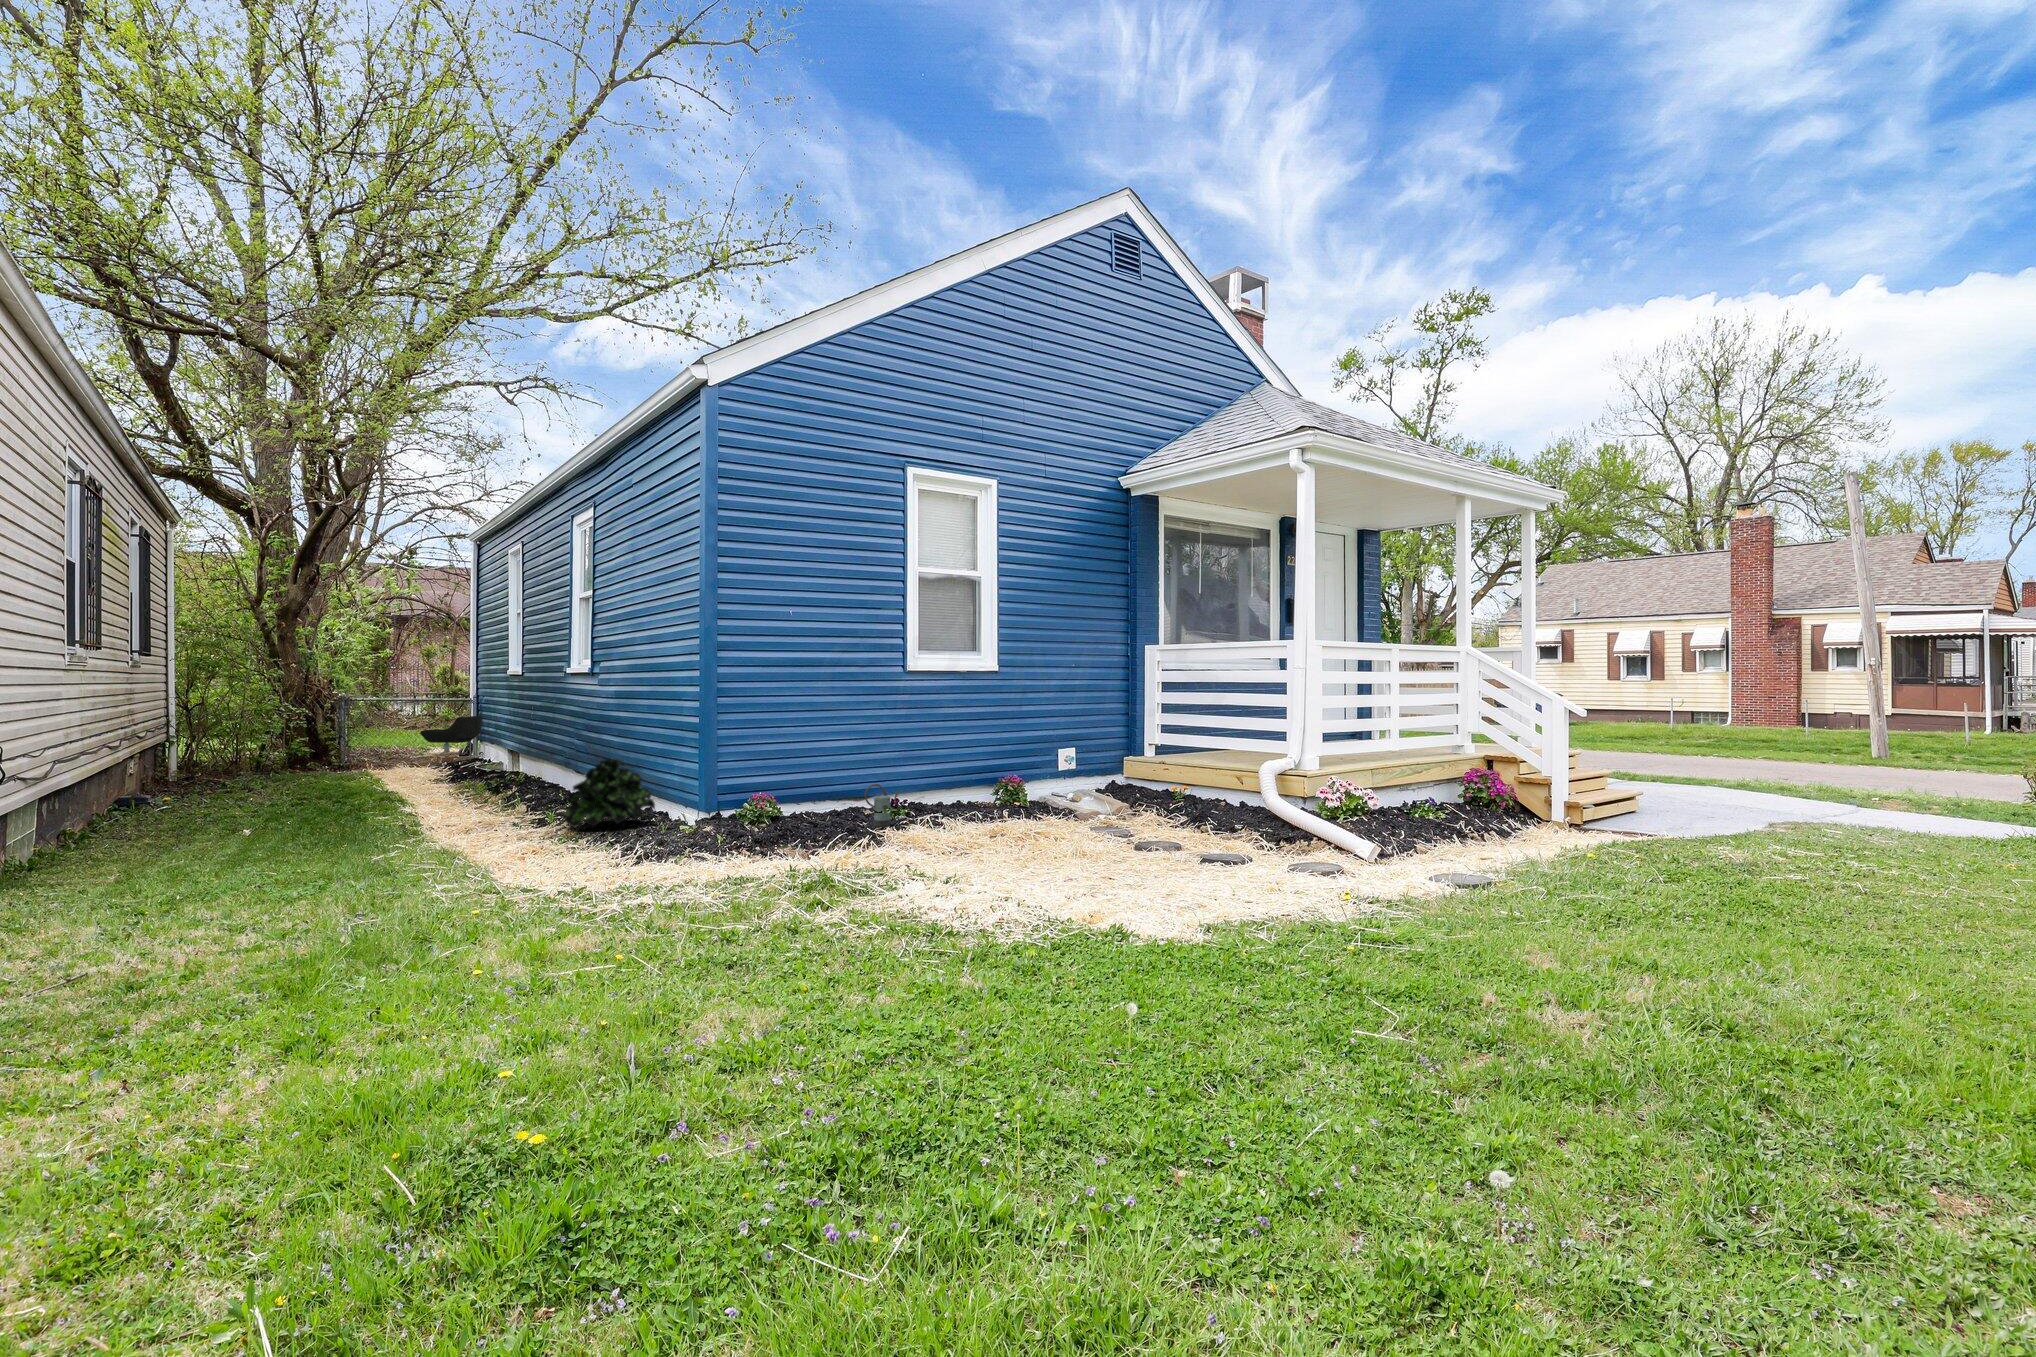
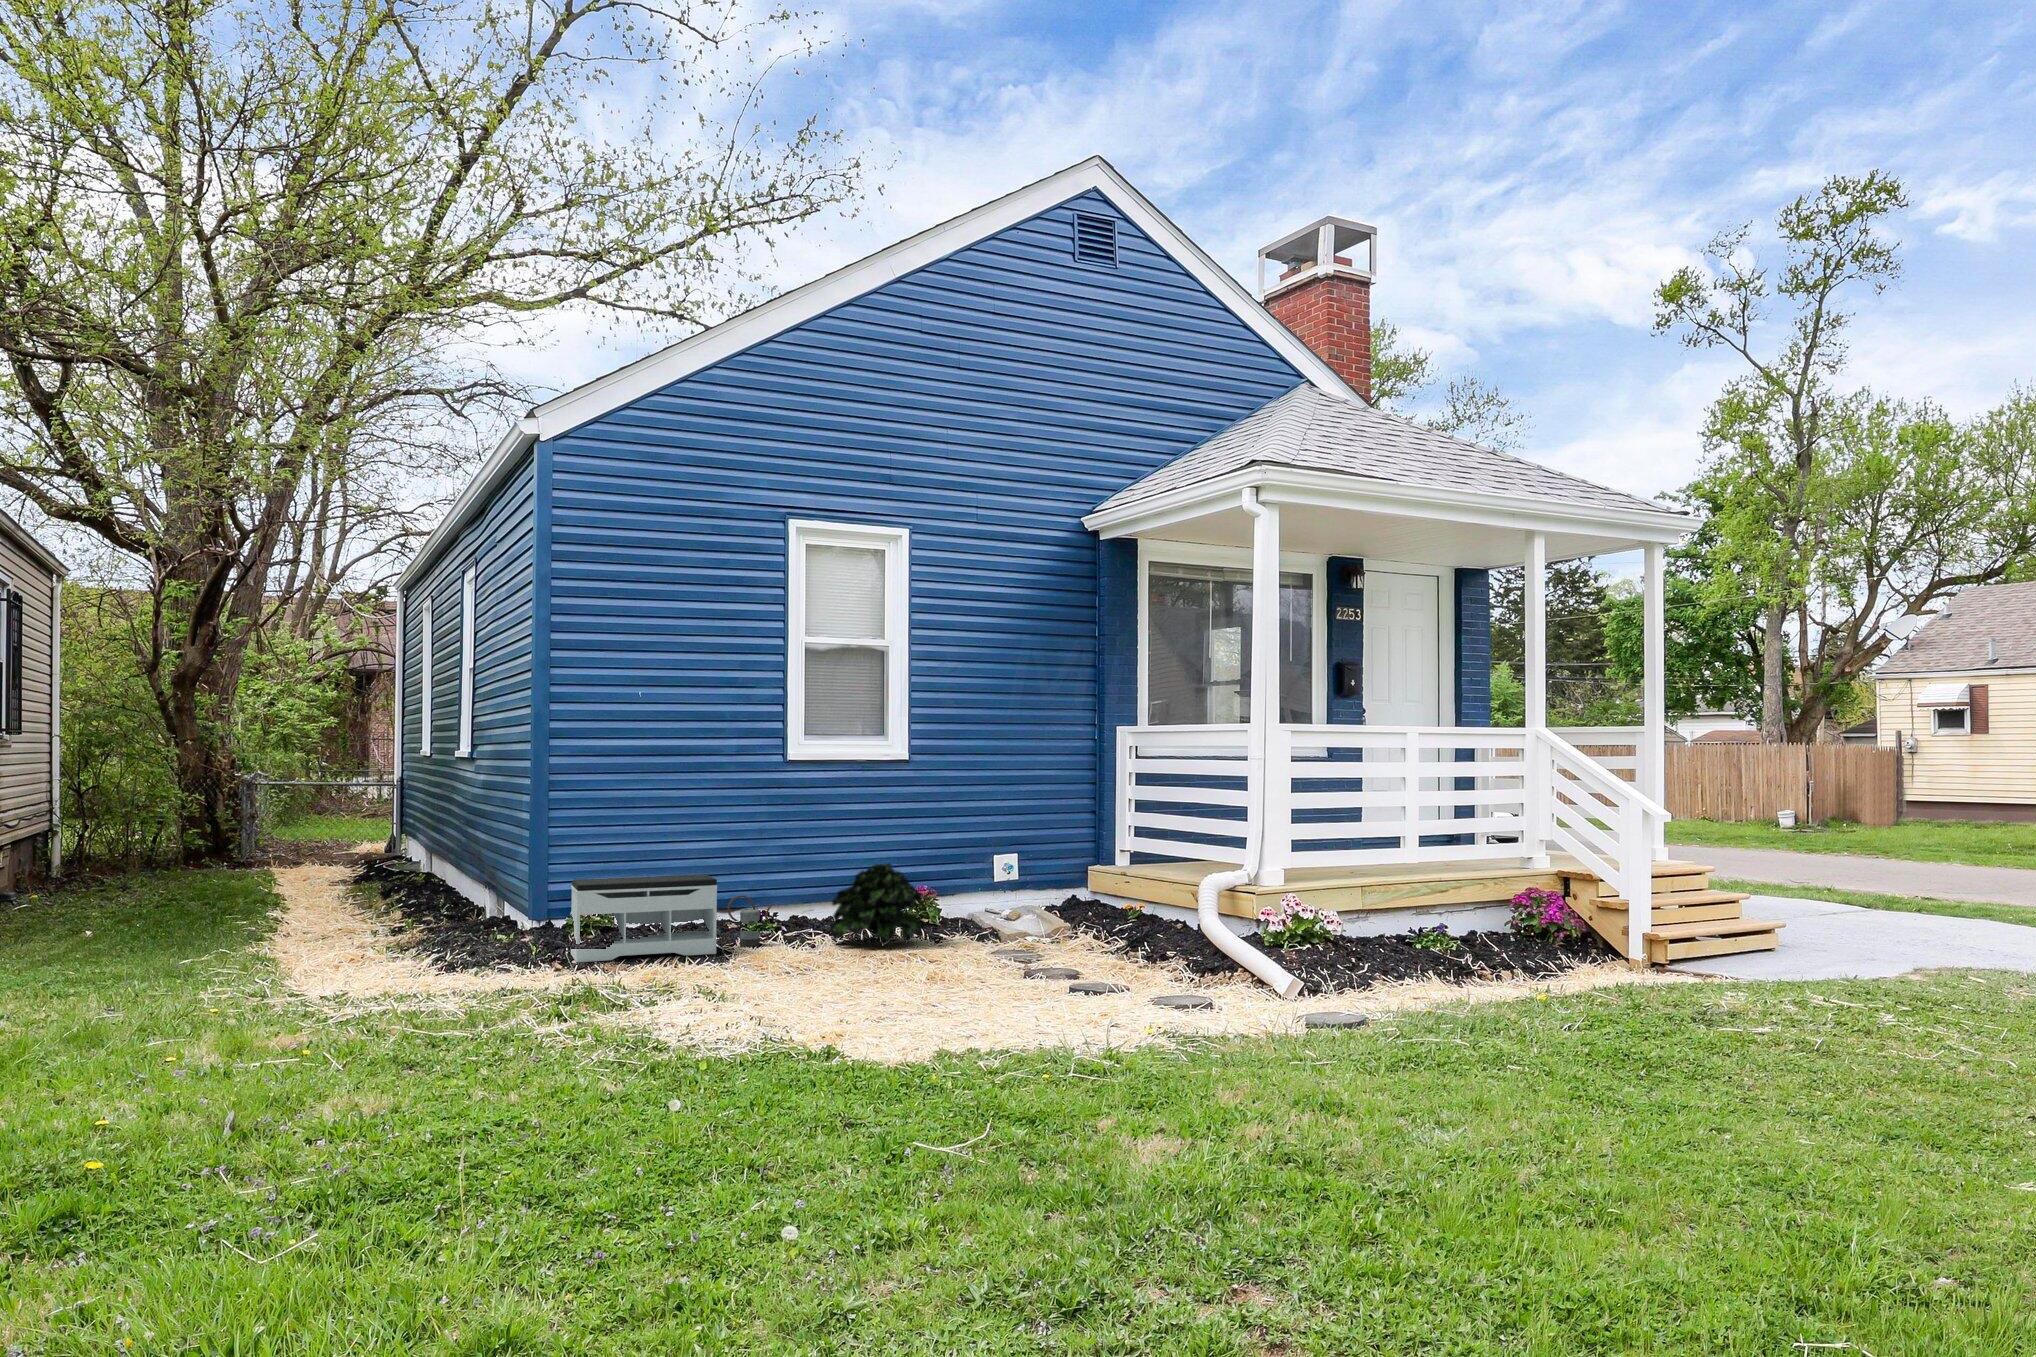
lounge chair: present [420,716,482,755] -> none [333,808,405,856]
potted plant: present [564,759,655,828] -> present [830,863,925,945]
bench: none [737,767,865,845] -> present [571,874,717,962]

